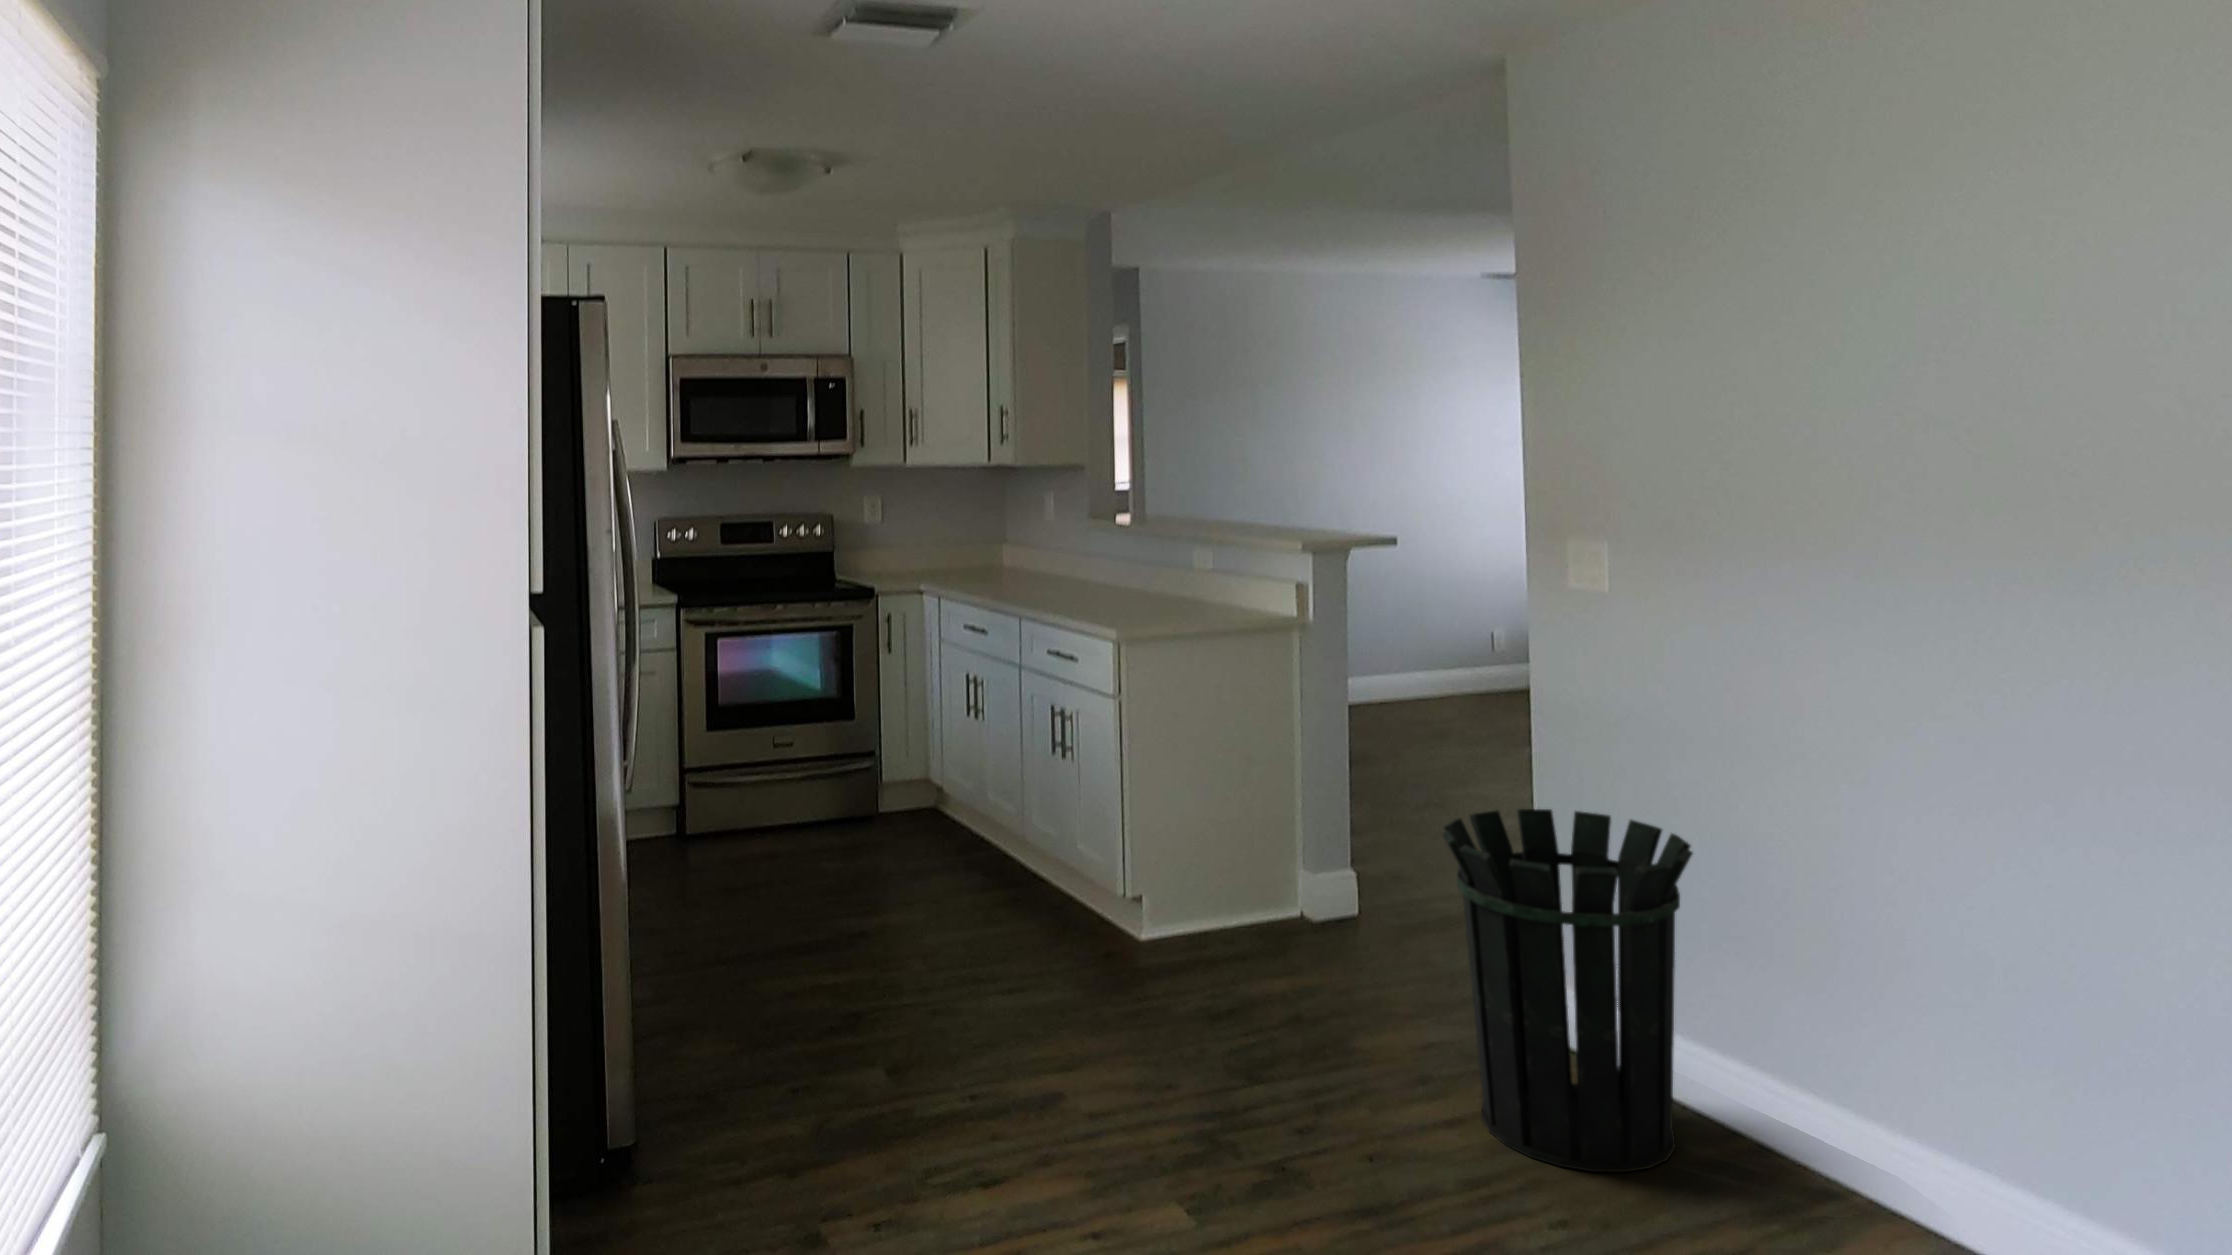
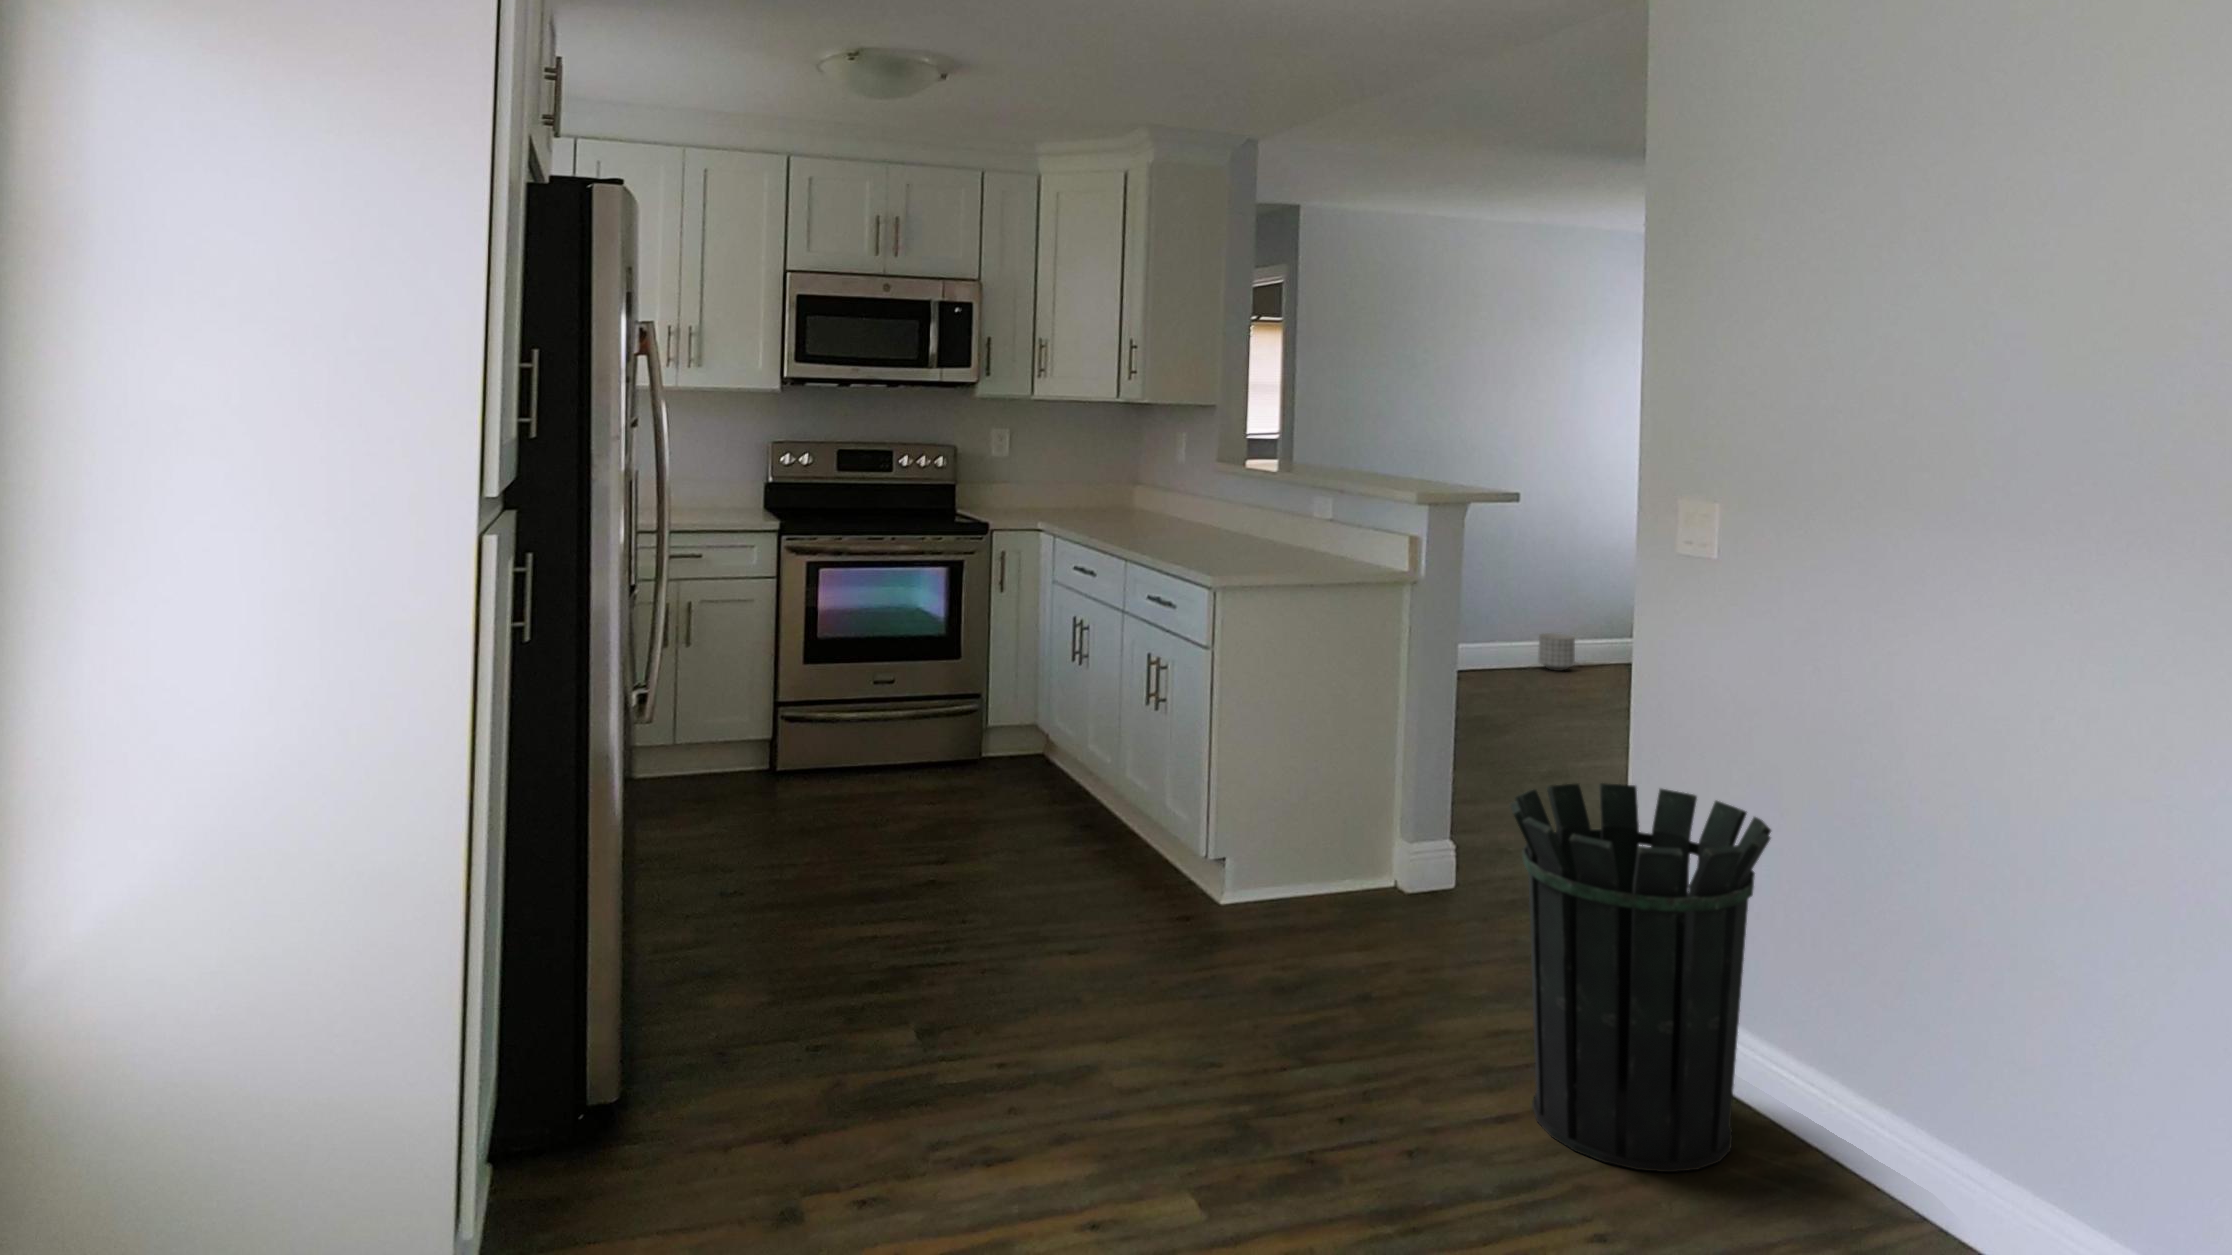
planter: none [1382,660,1418,696] -> present [1538,633,1575,671]

